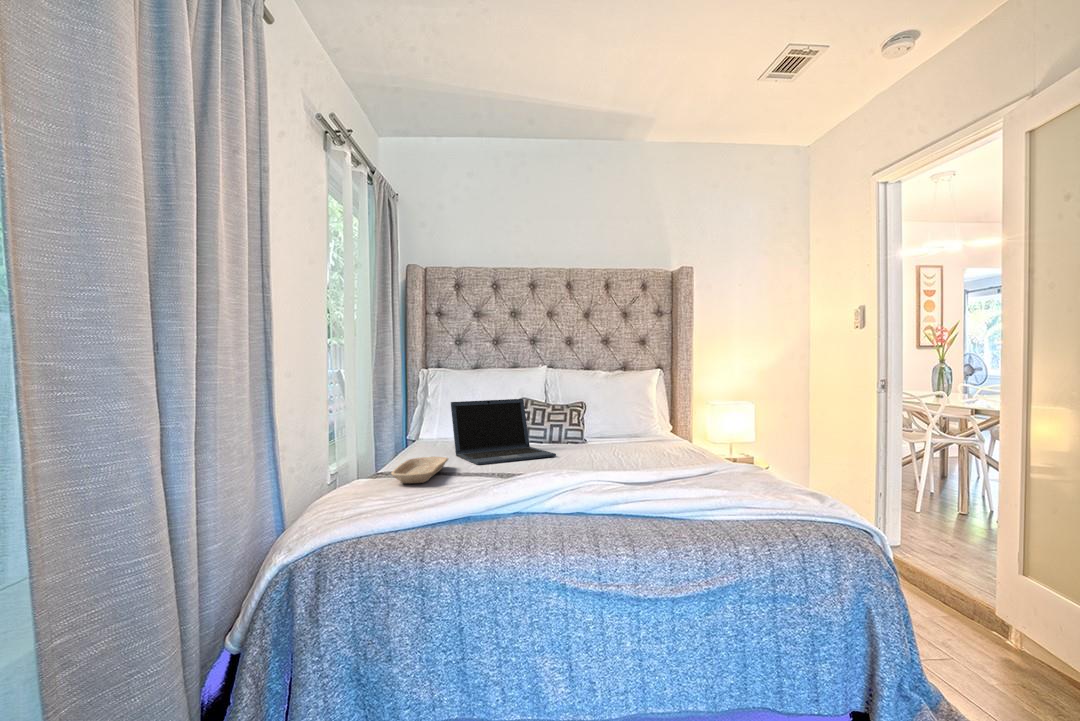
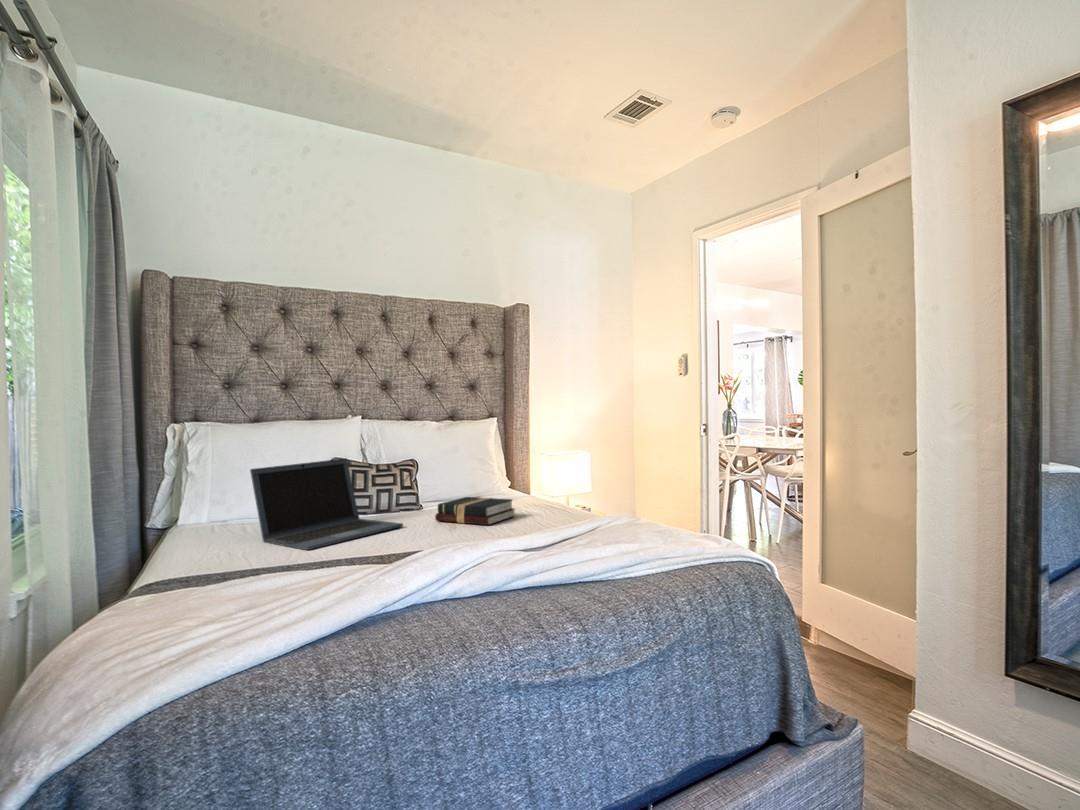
hardback book: none [584,438,652,463] -> present [435,497,515,525]
tray: present [391,457,448,483] -> none [197,546,270,591]

